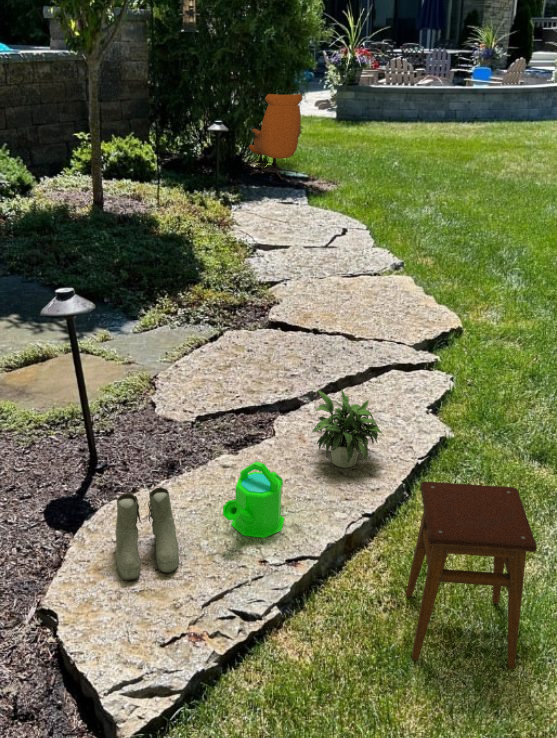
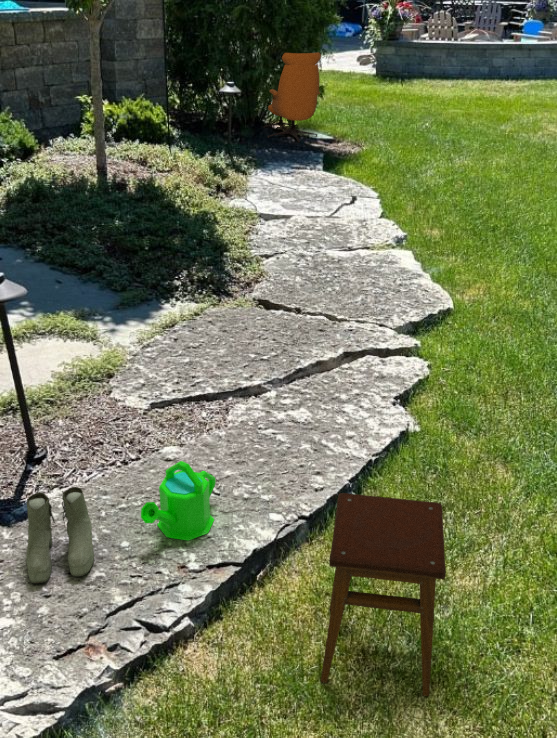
potted plant: present [312,390,382,468] -> none [256,381,328,464]

